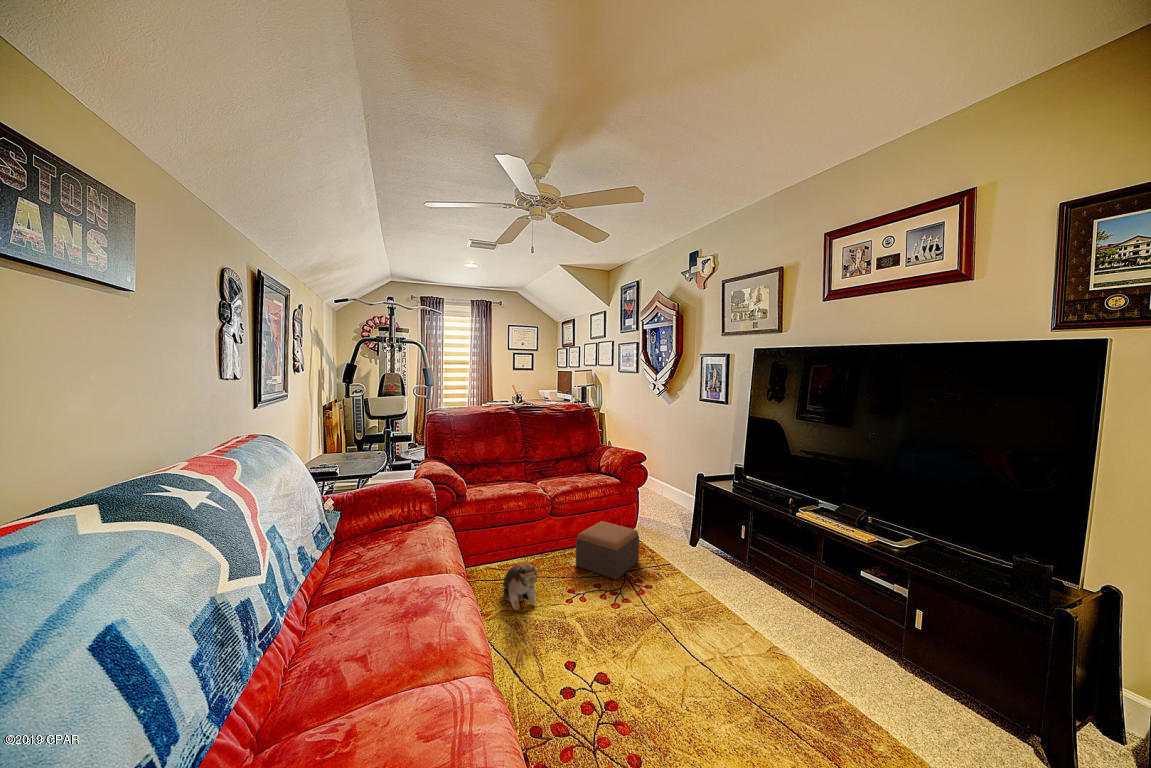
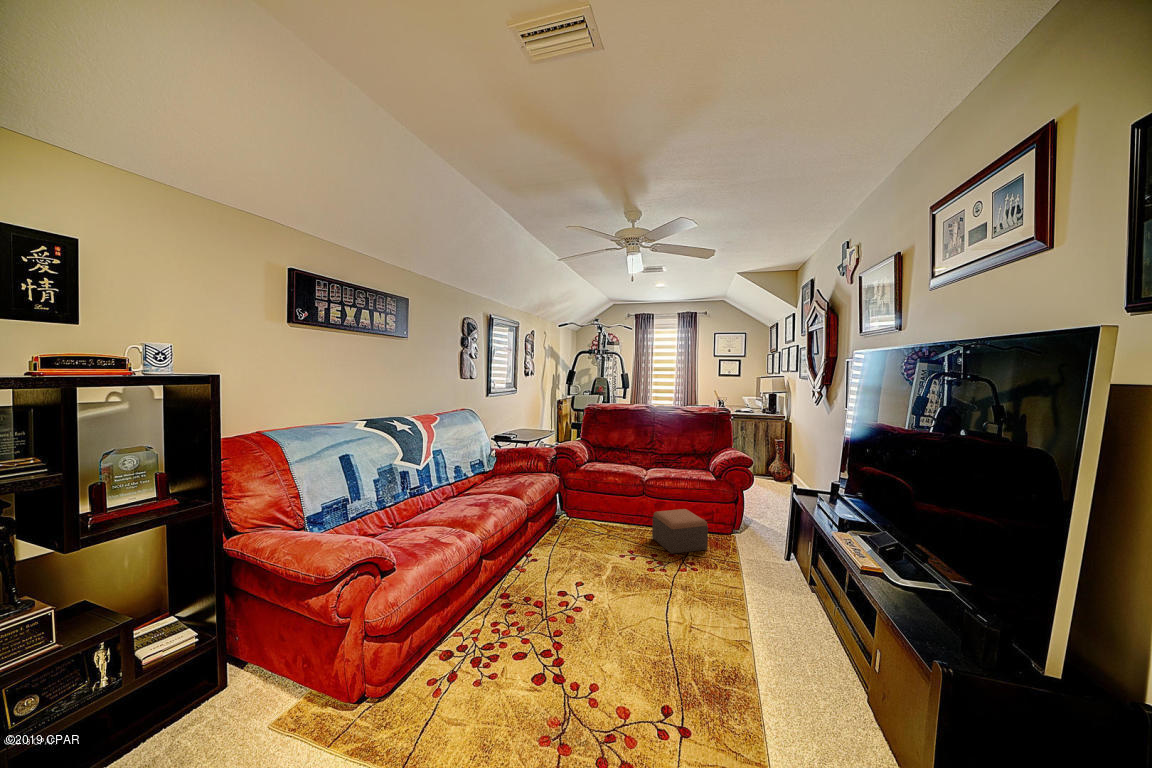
plush toy: present [504,564,540,610] -> none [579,515,602,547]

